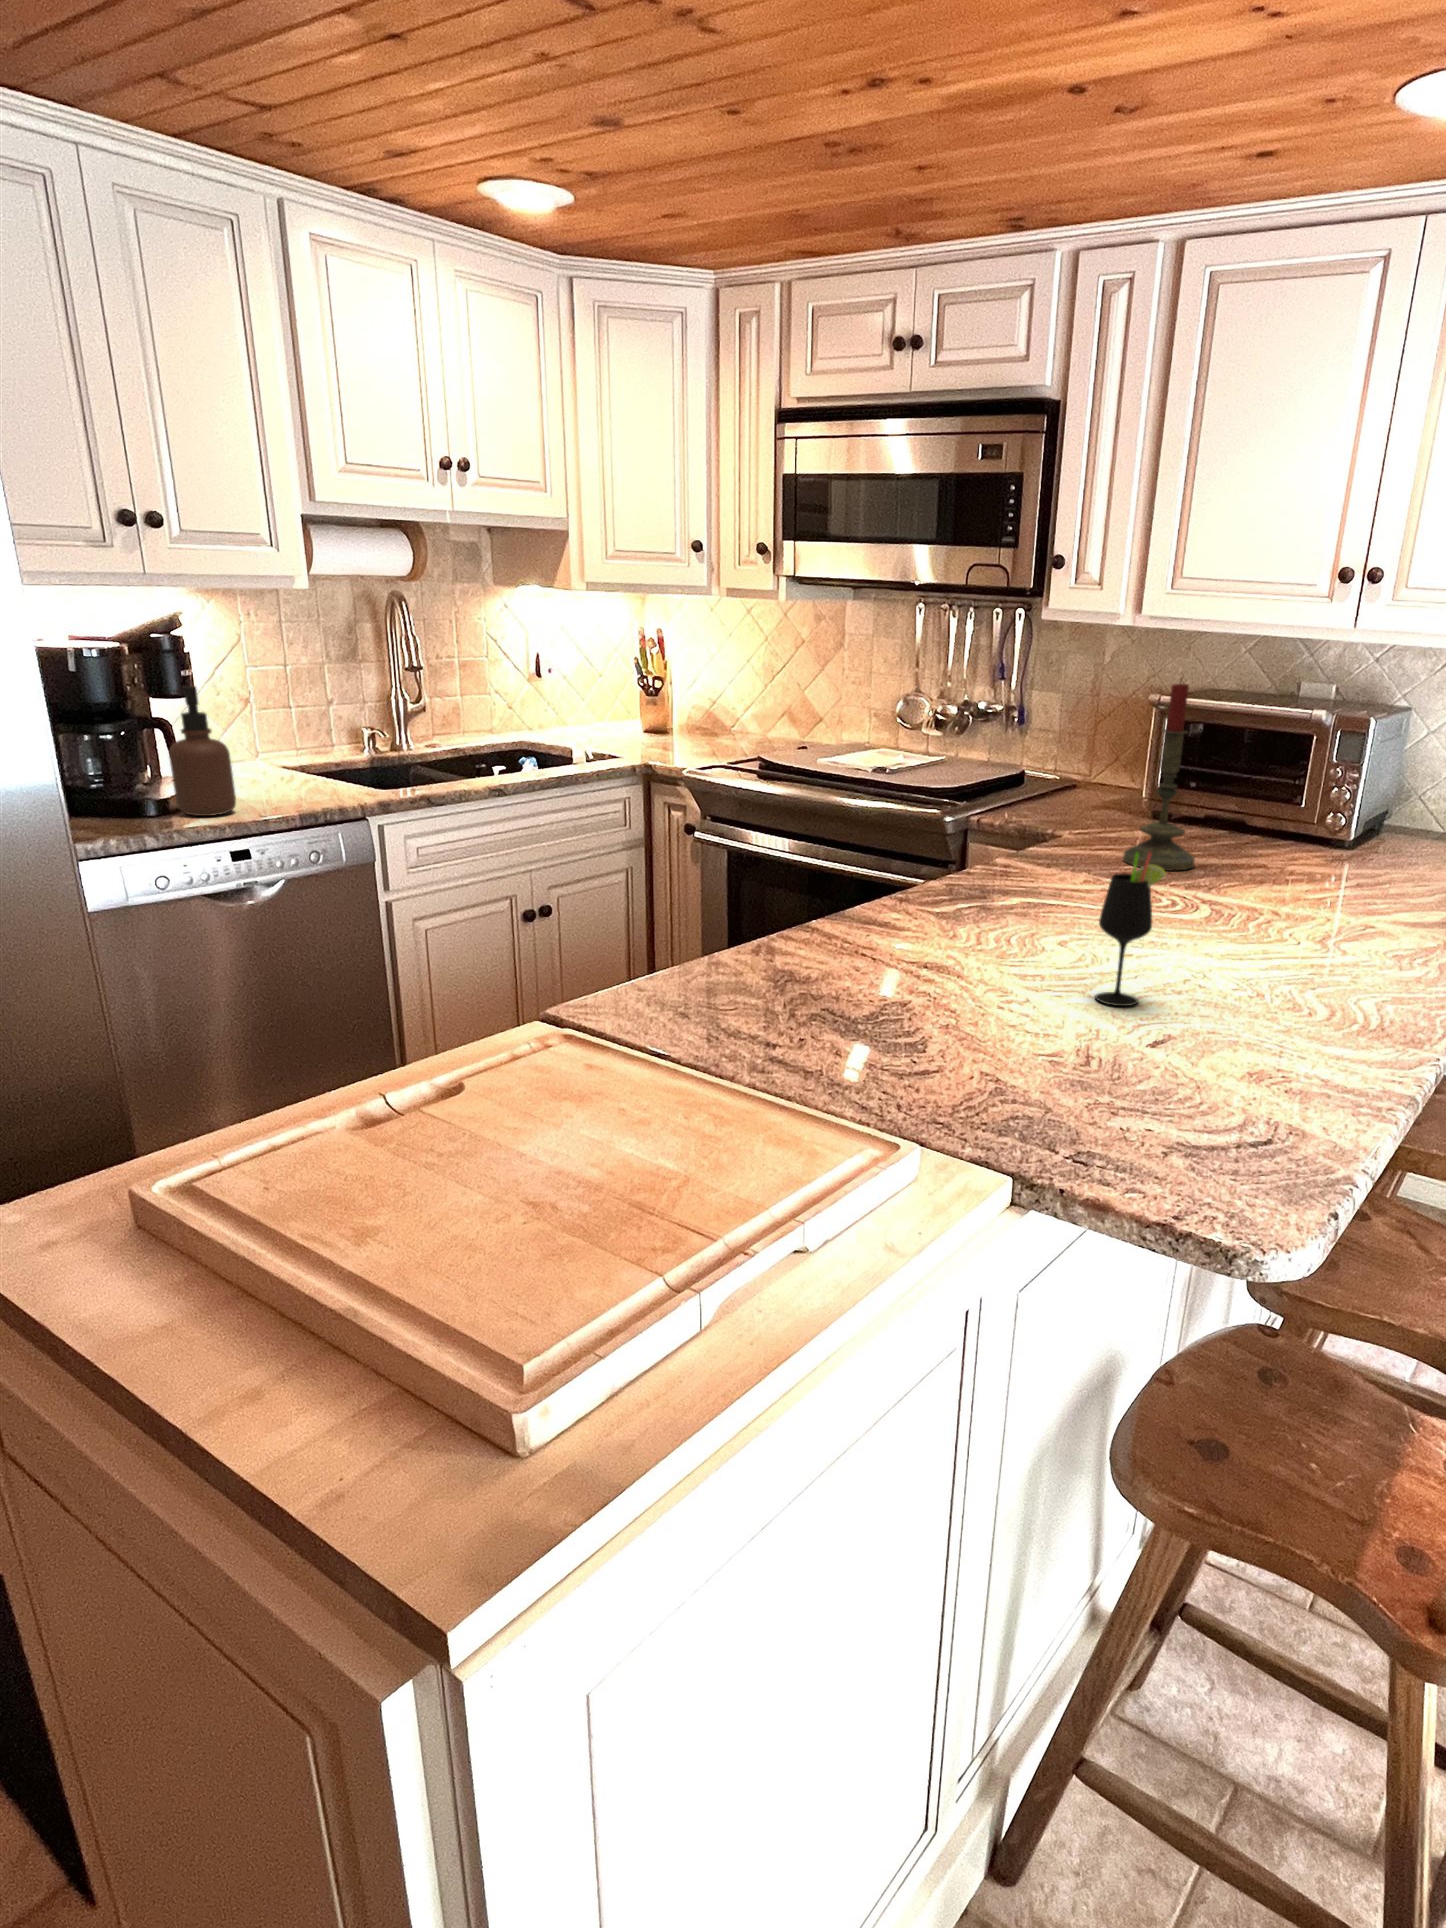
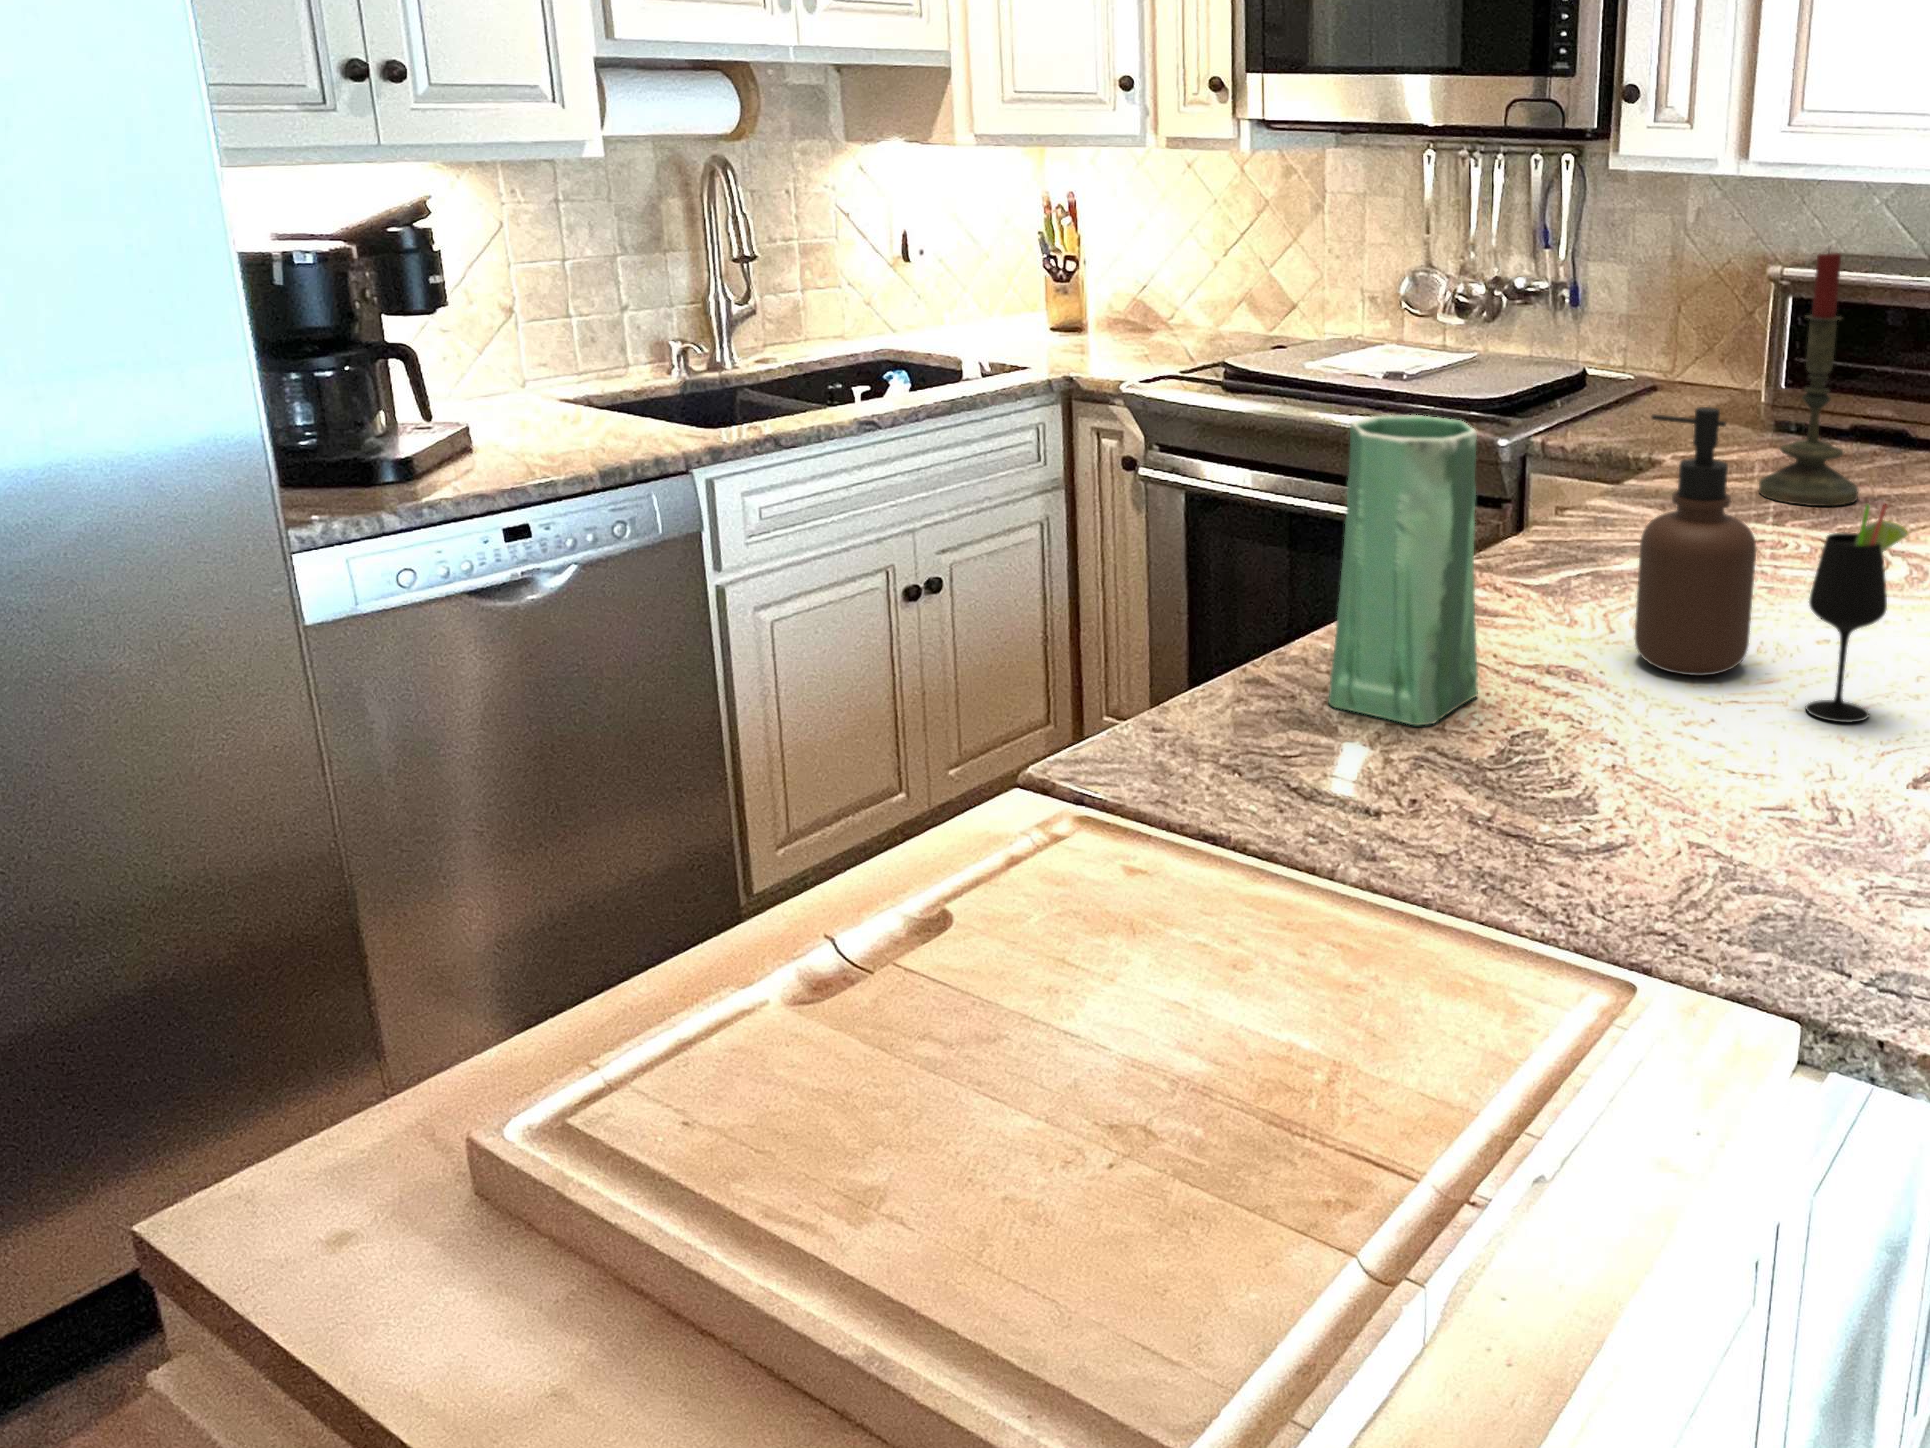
soap dispenser: present [169,686,236,816] -> present [1635,407,1756,676]
vase: none [763,779,868,995] -> present [1328,415,1478,725]

